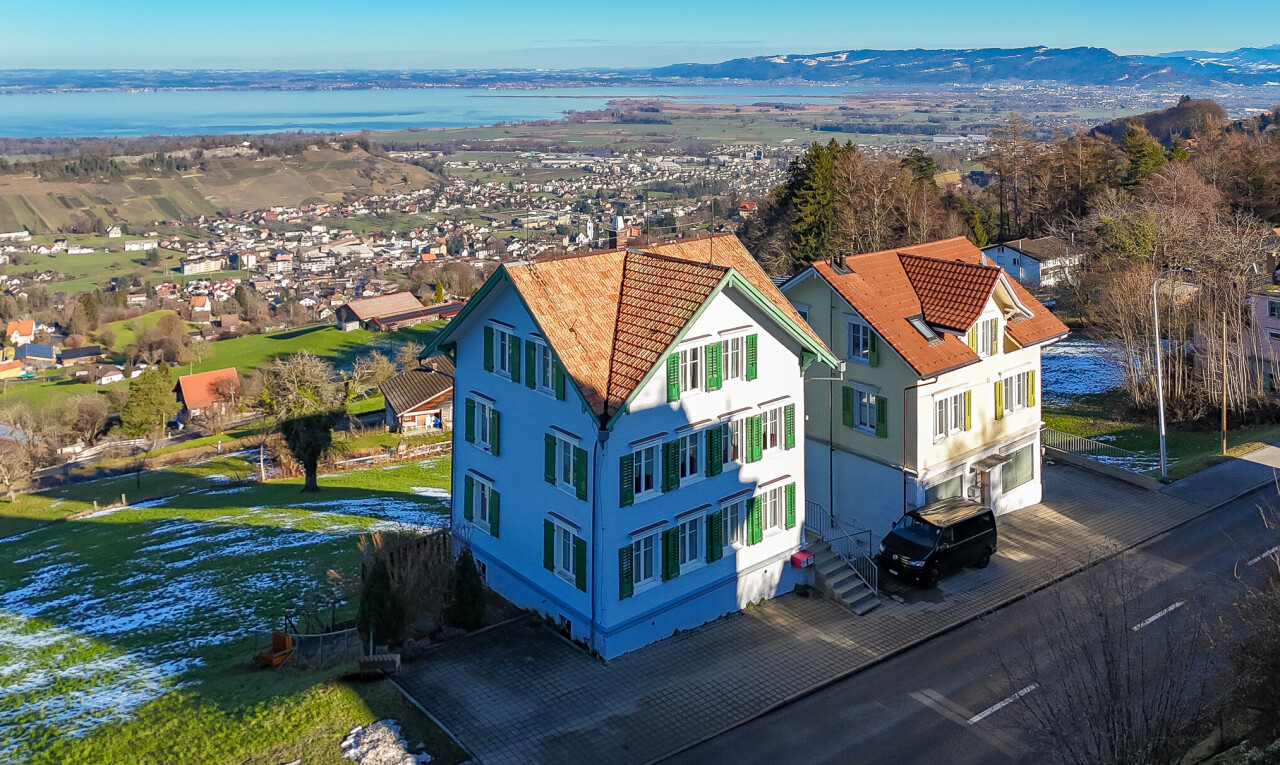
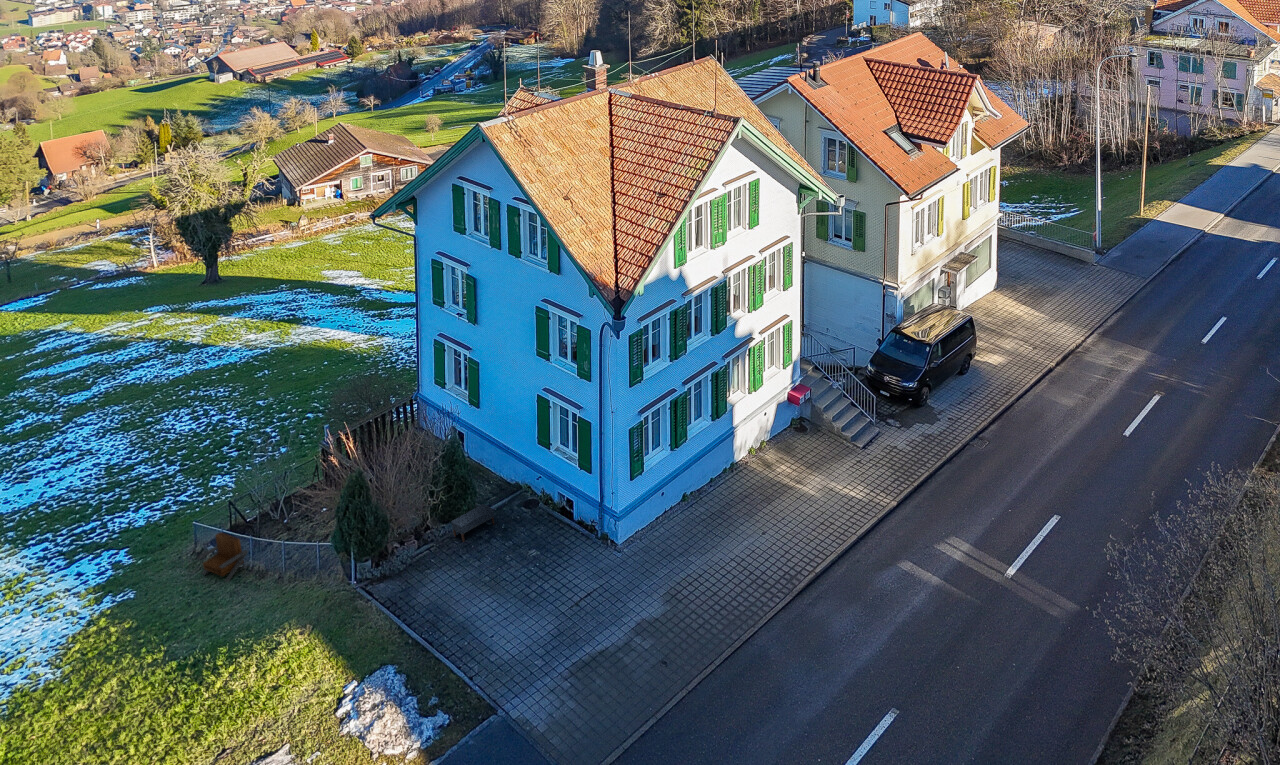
bench: present [359,654,401,677] -> present [451,504,494,542]

